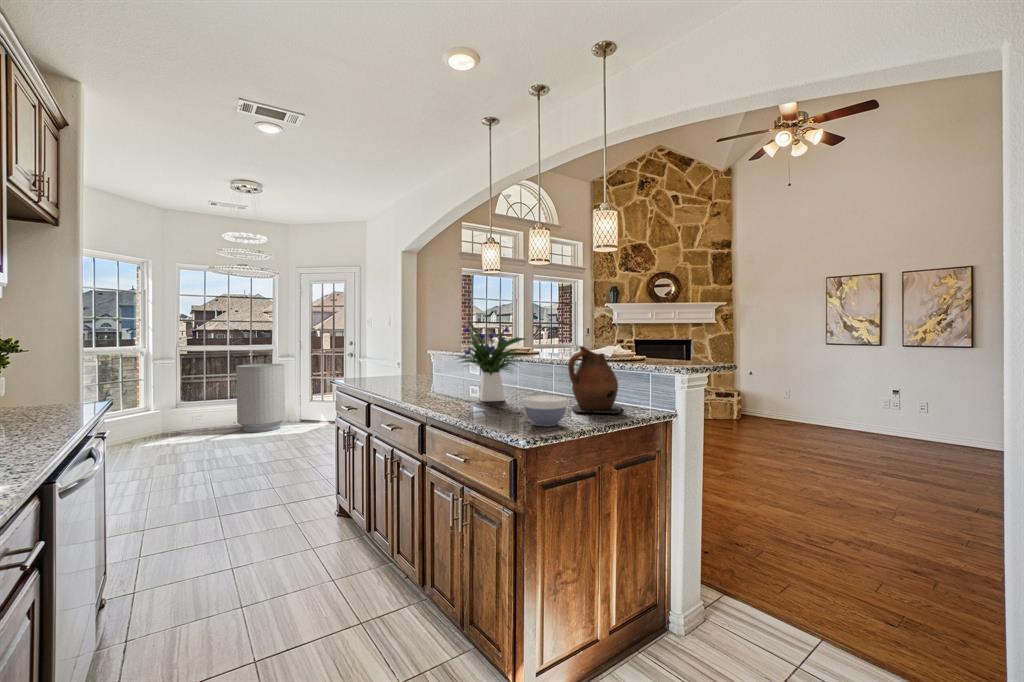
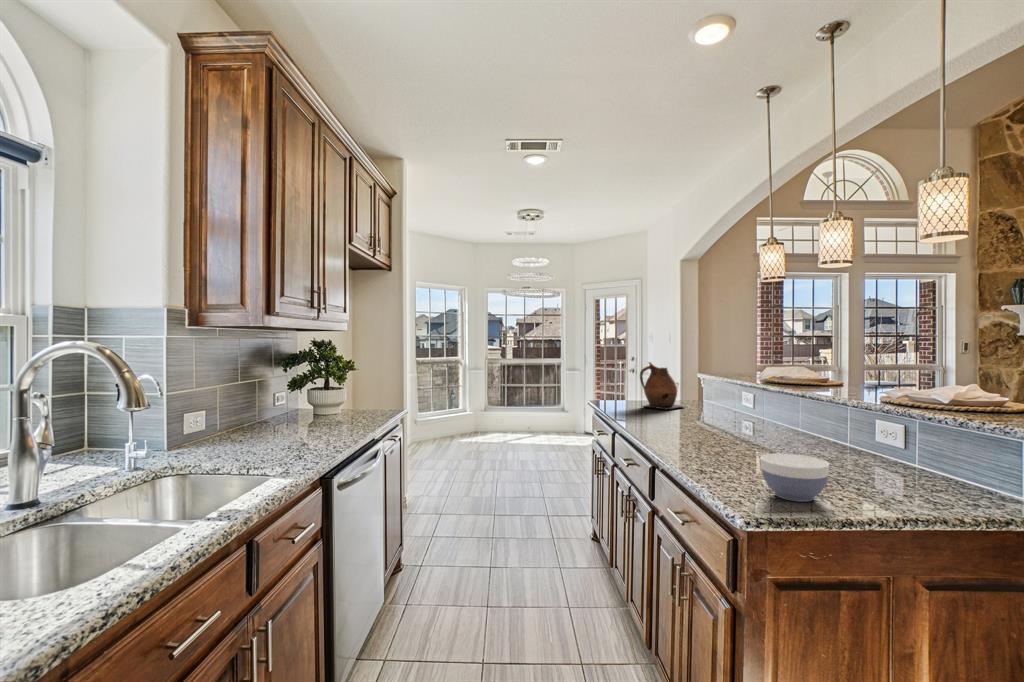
flower arrangement: present [459,321,525,402] -> none [695,344,799,448]
ceramic pitcher: present [568,346,621,414] -> present [640,362,684,410]
trash can: present [236,364,285,432] -> none [530,375,570,439]

